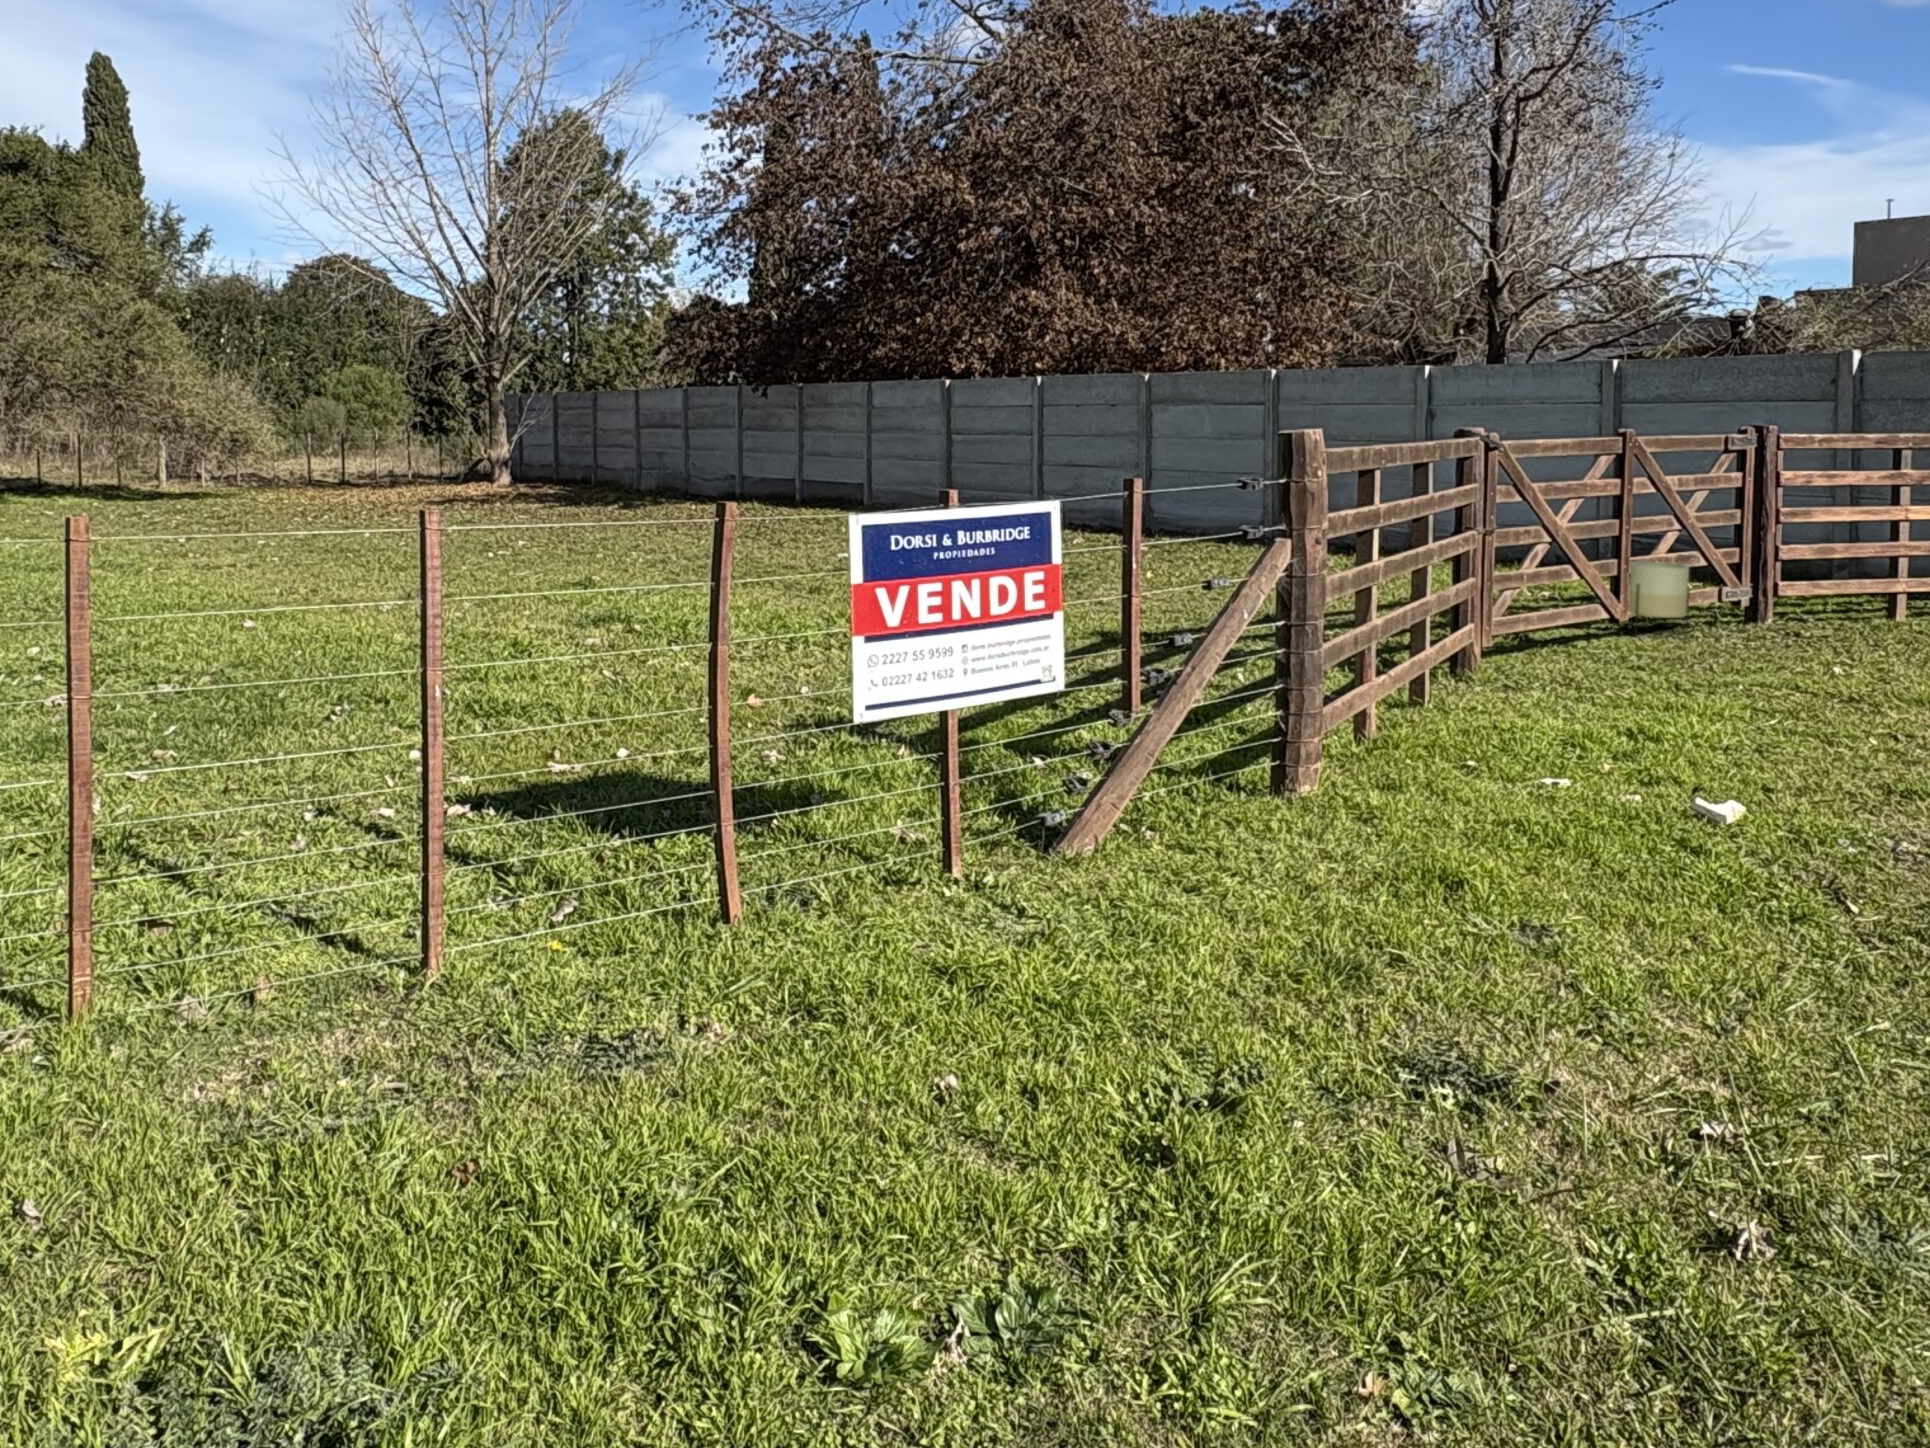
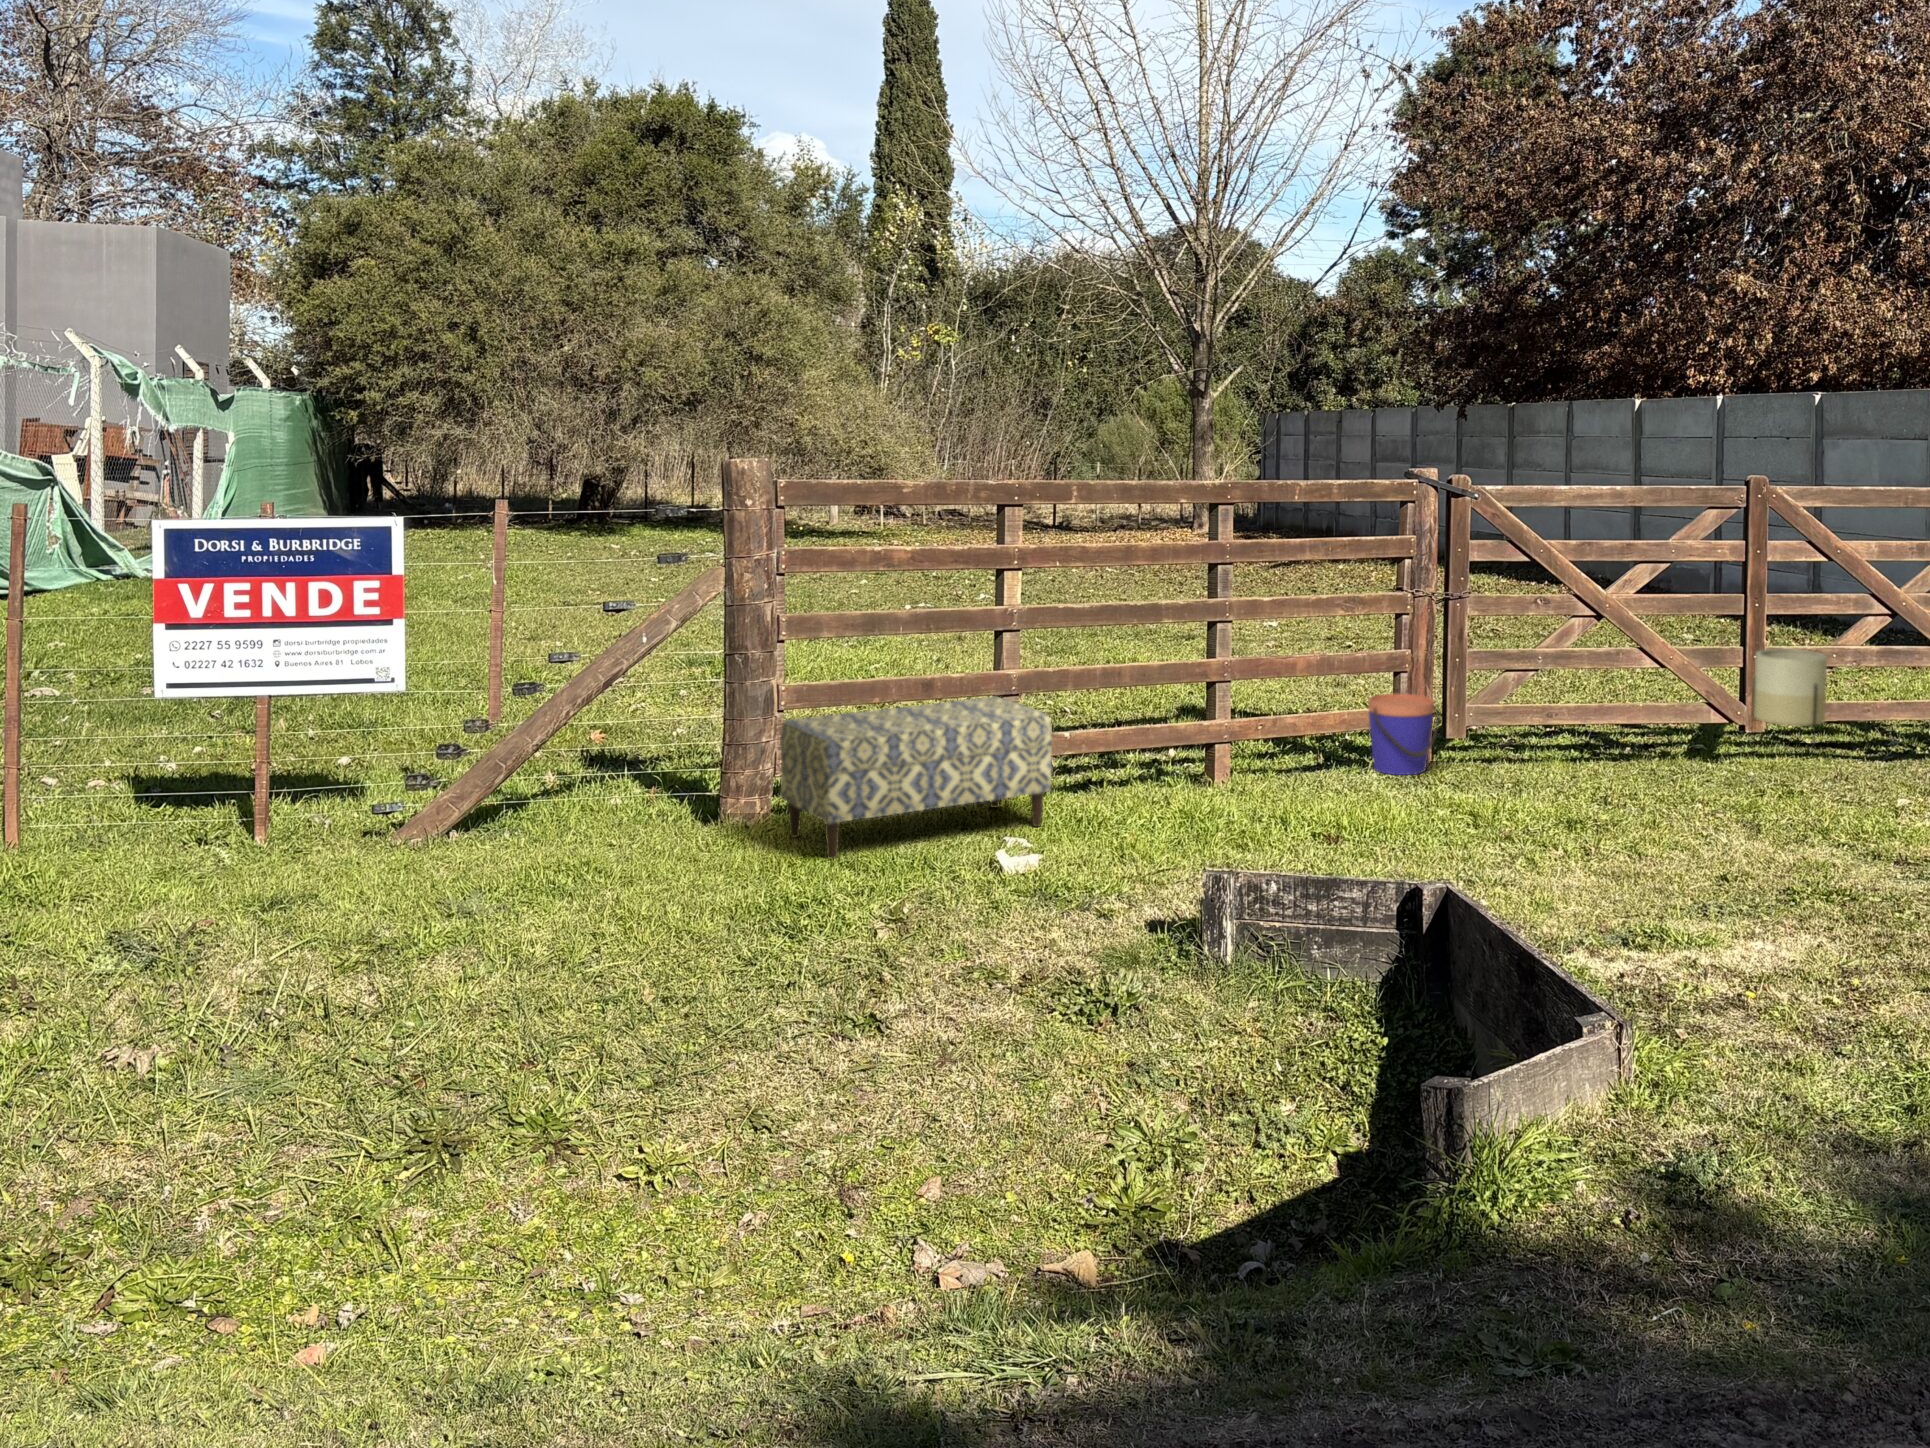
bucket: none [1481,616,1545,683] -> present [1368,694,1440,775]
bench: none [1307,644,1469,810] -> present [780,697,1052,859]

